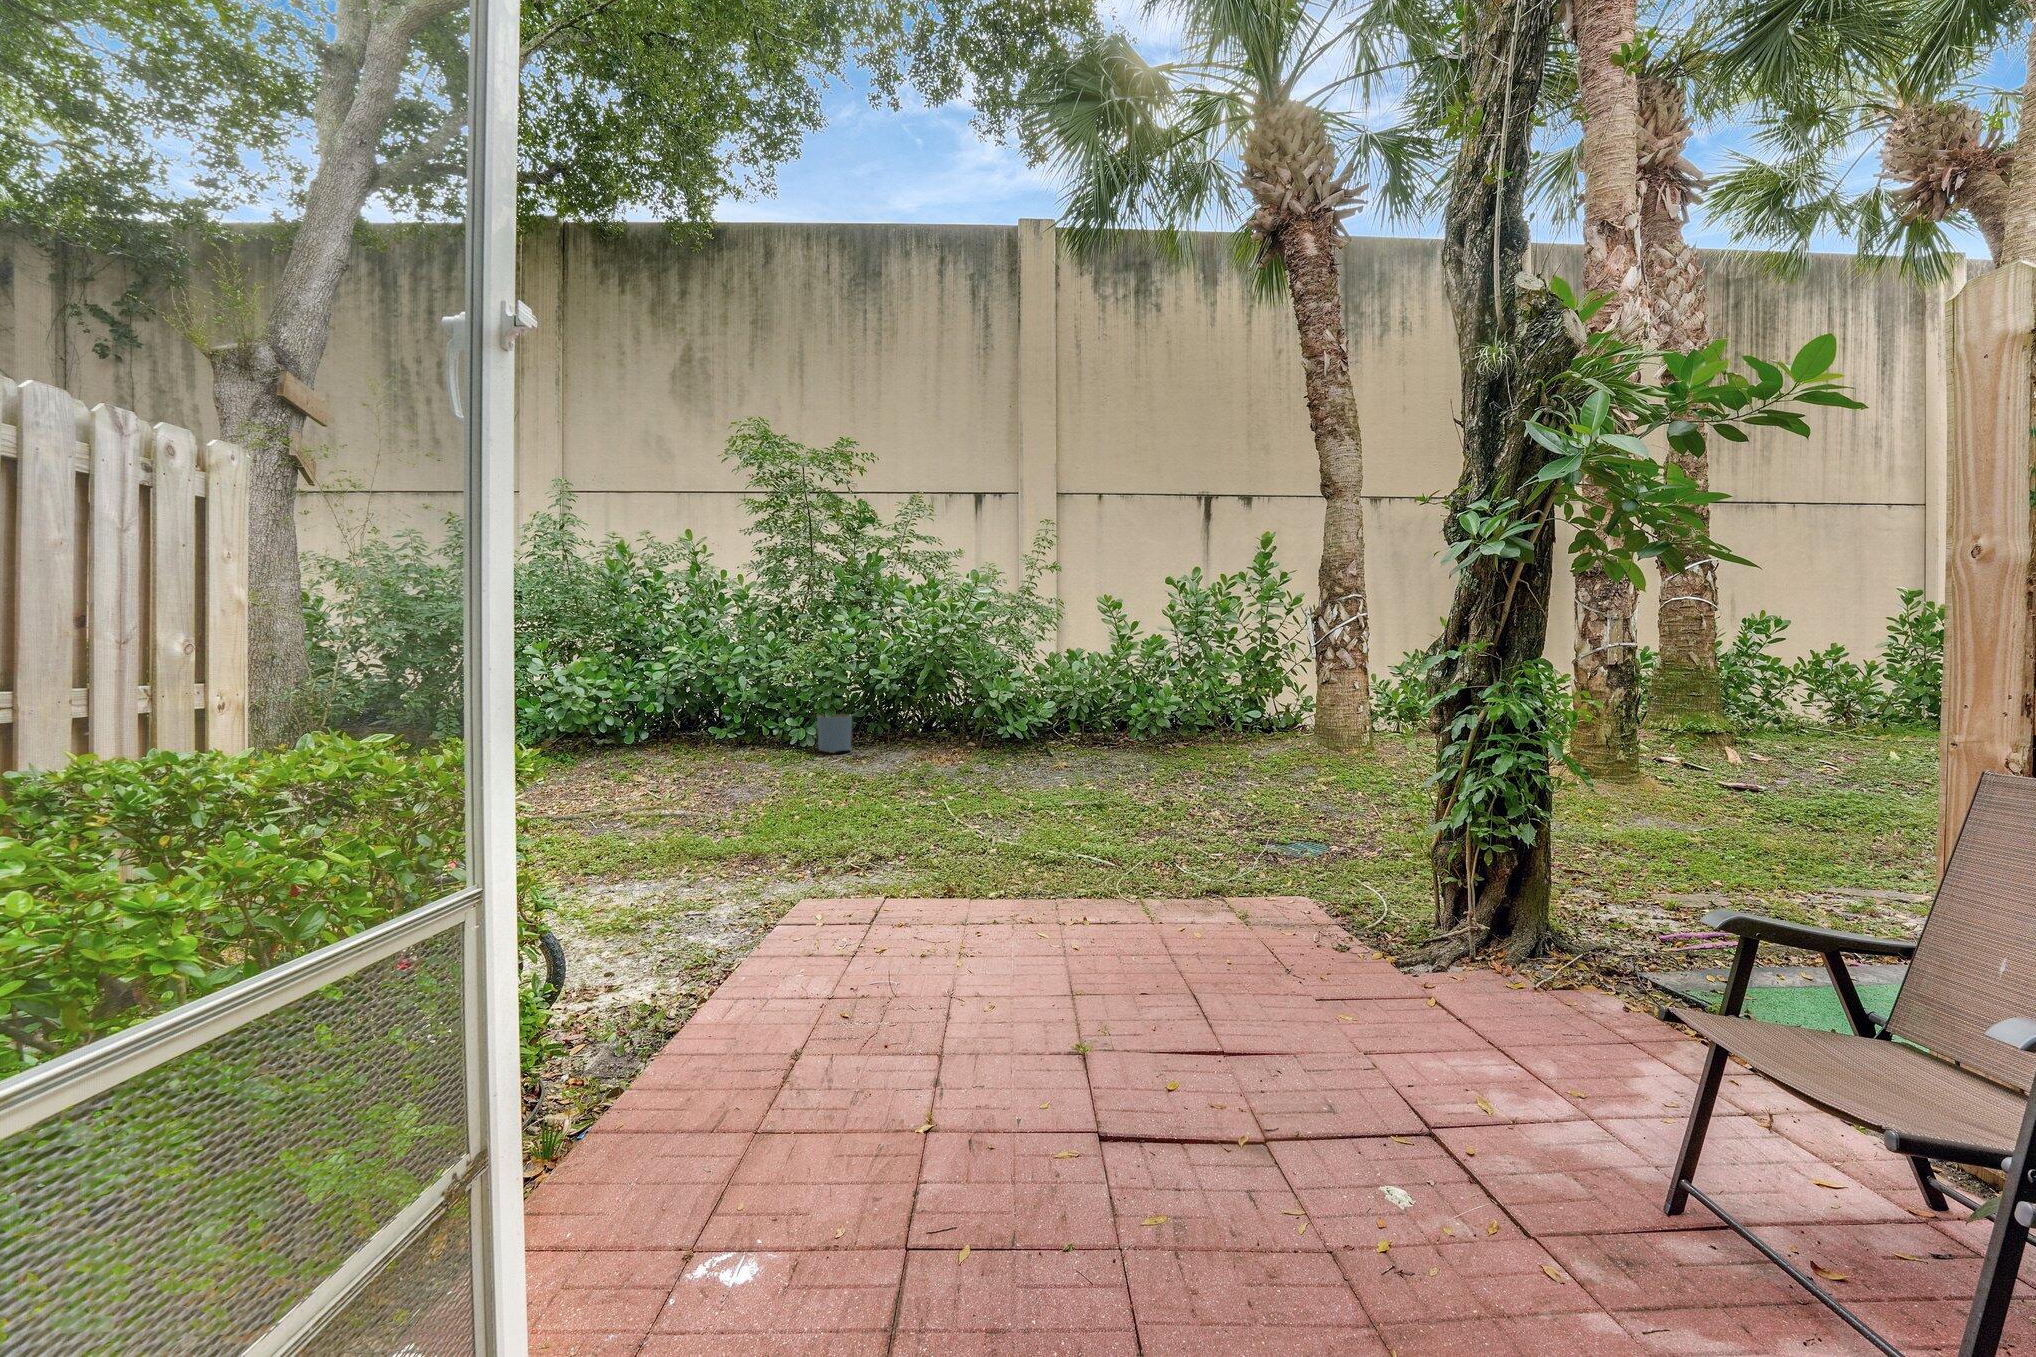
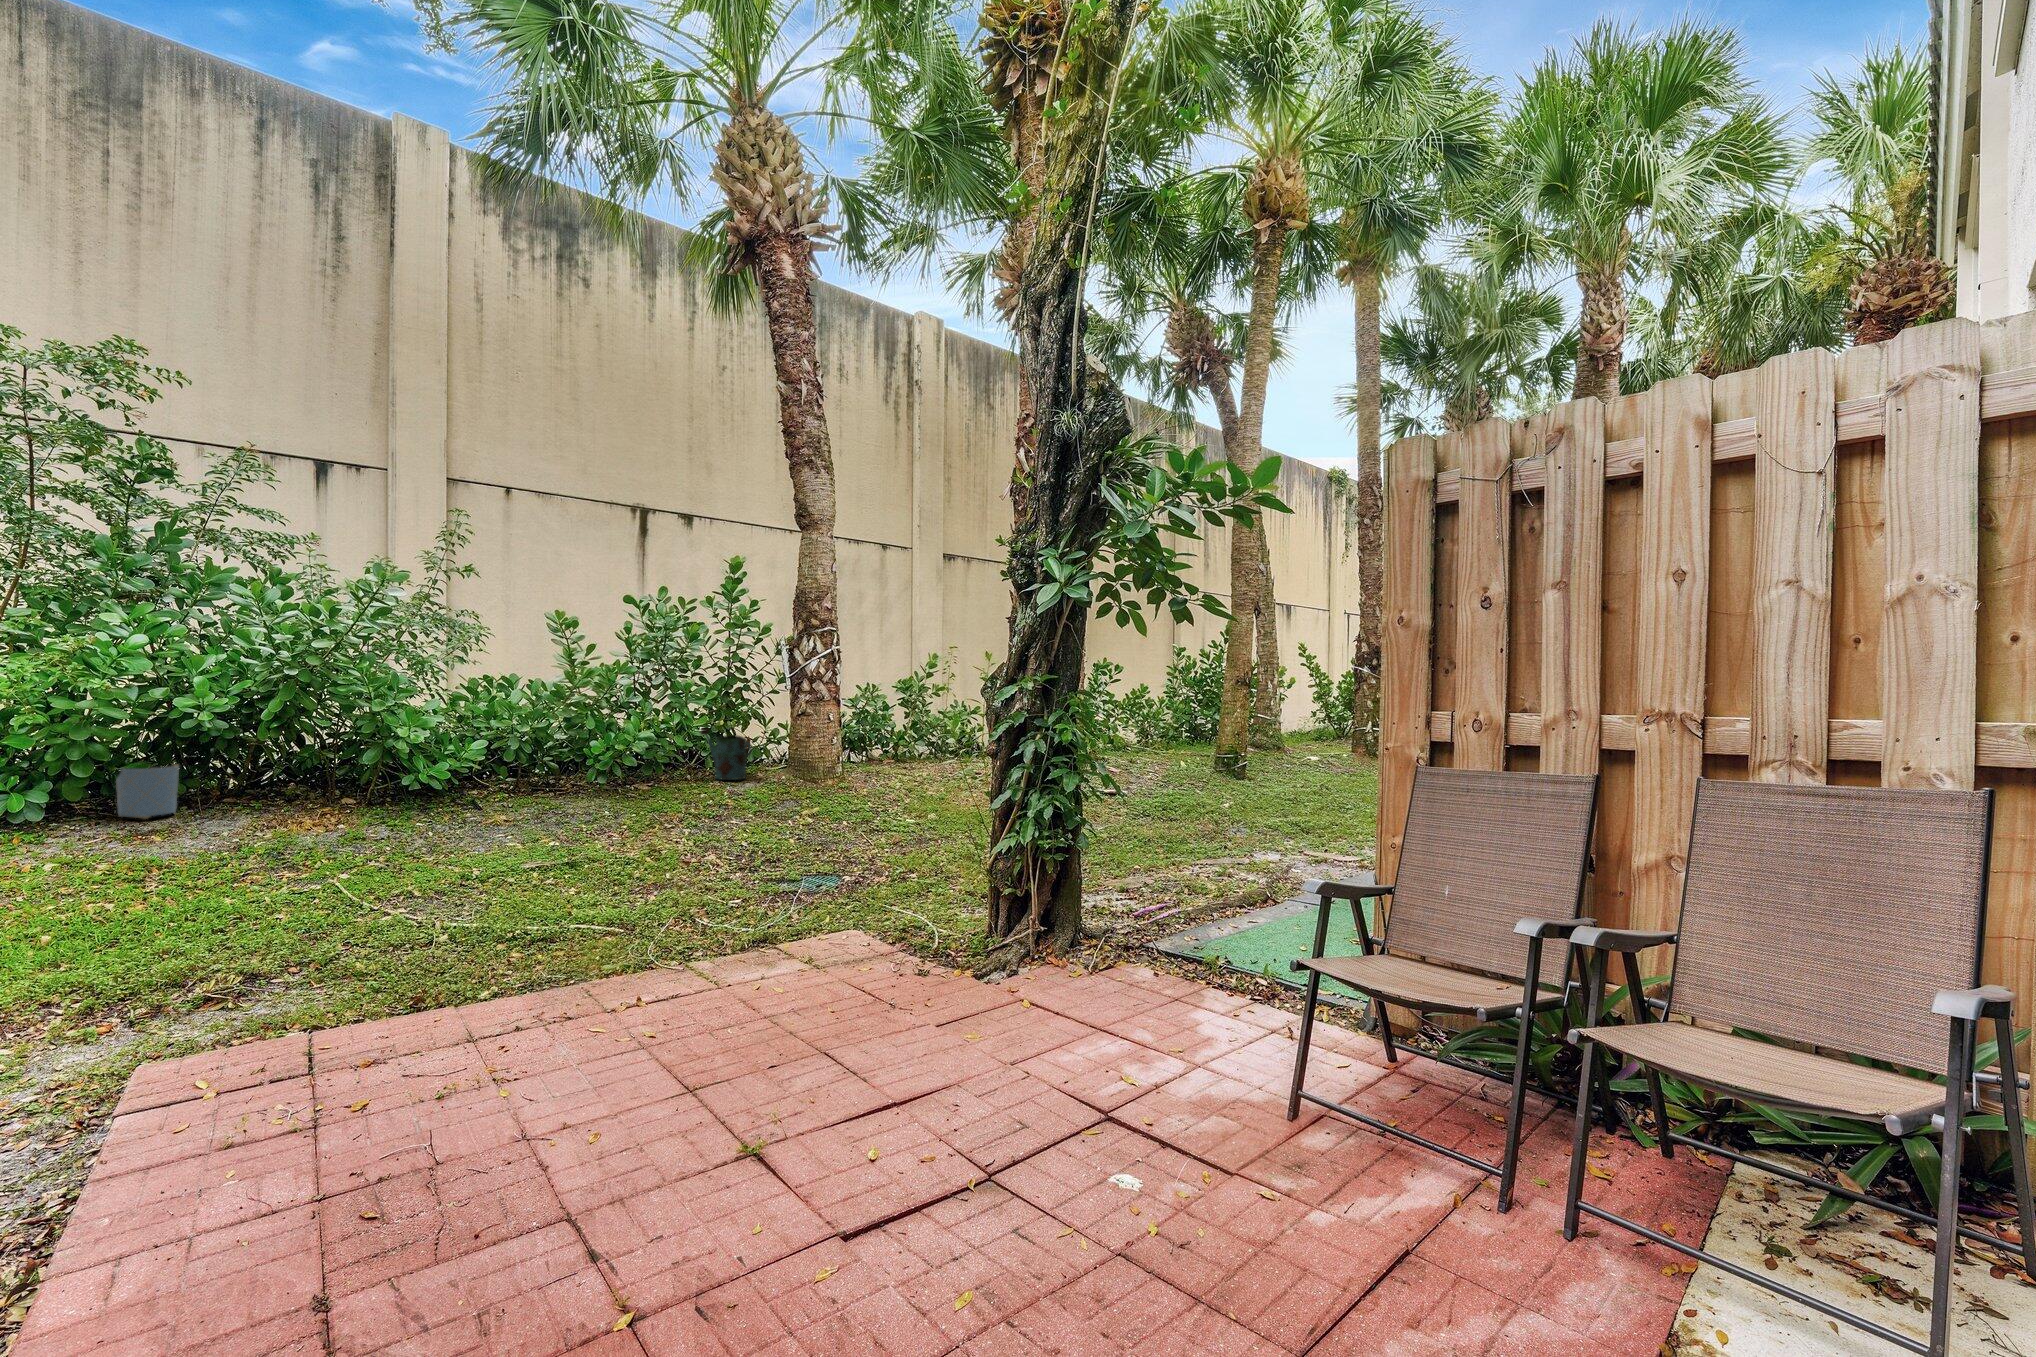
watering can: none [1232,695,1277,744] -> present [700,728,752,780]

